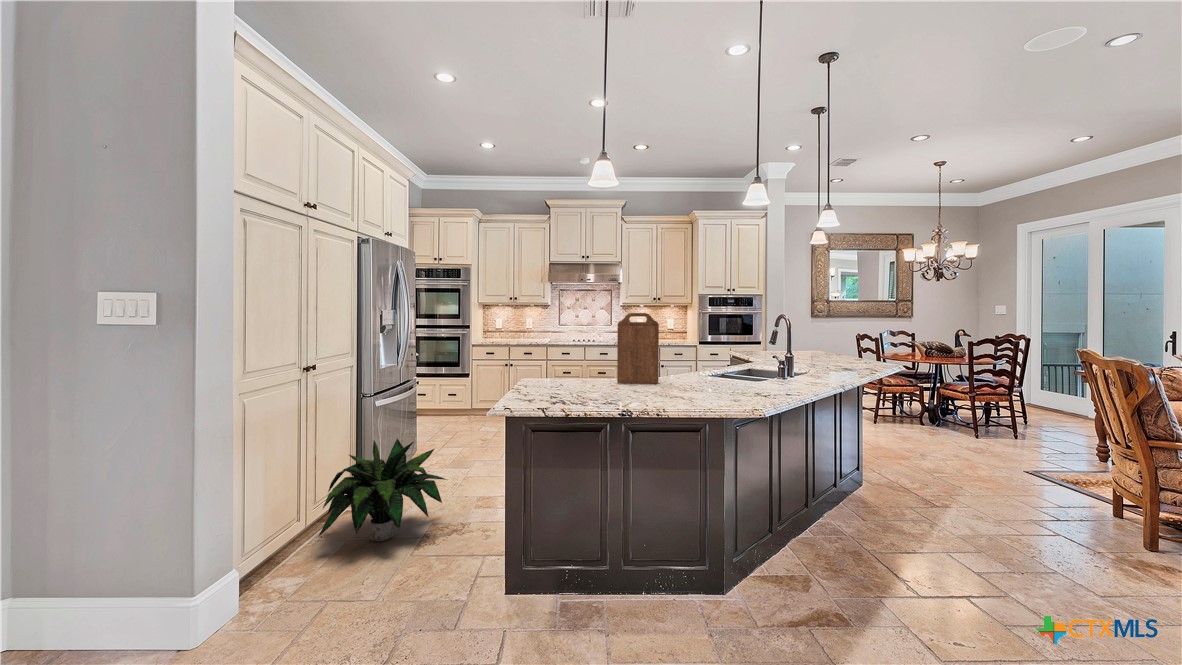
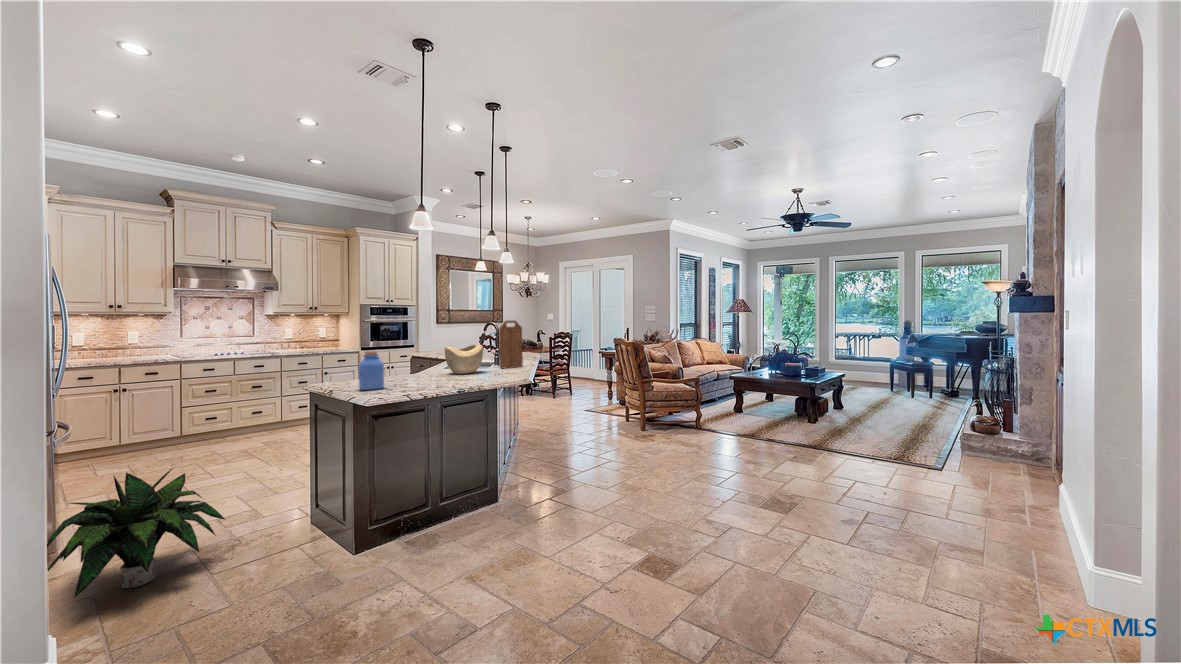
cutting board: present [617,313,659,384] -> present [499,320,523,369]
jar: none [530,347,559,396] -> present [358,351,384,390]
decorative bowl: none [674,347,729,387] -> present [445,345,483,374]

